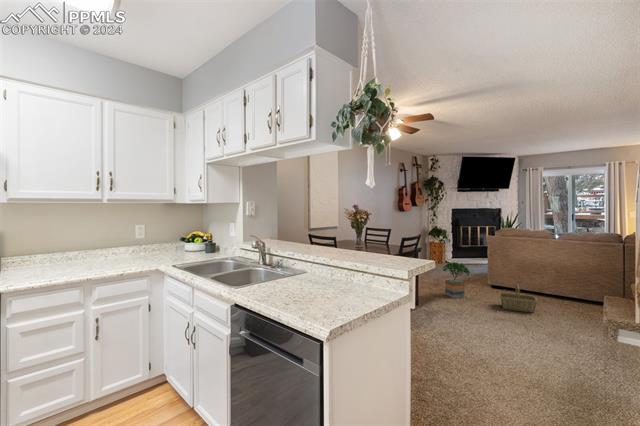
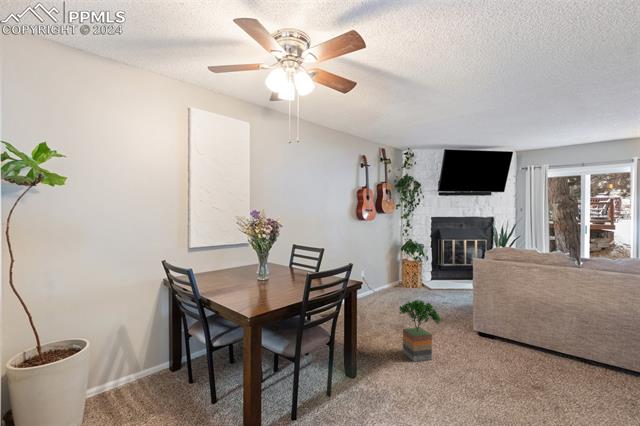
basket: present [499,284,538,313] -> none [487,346,556,404]

